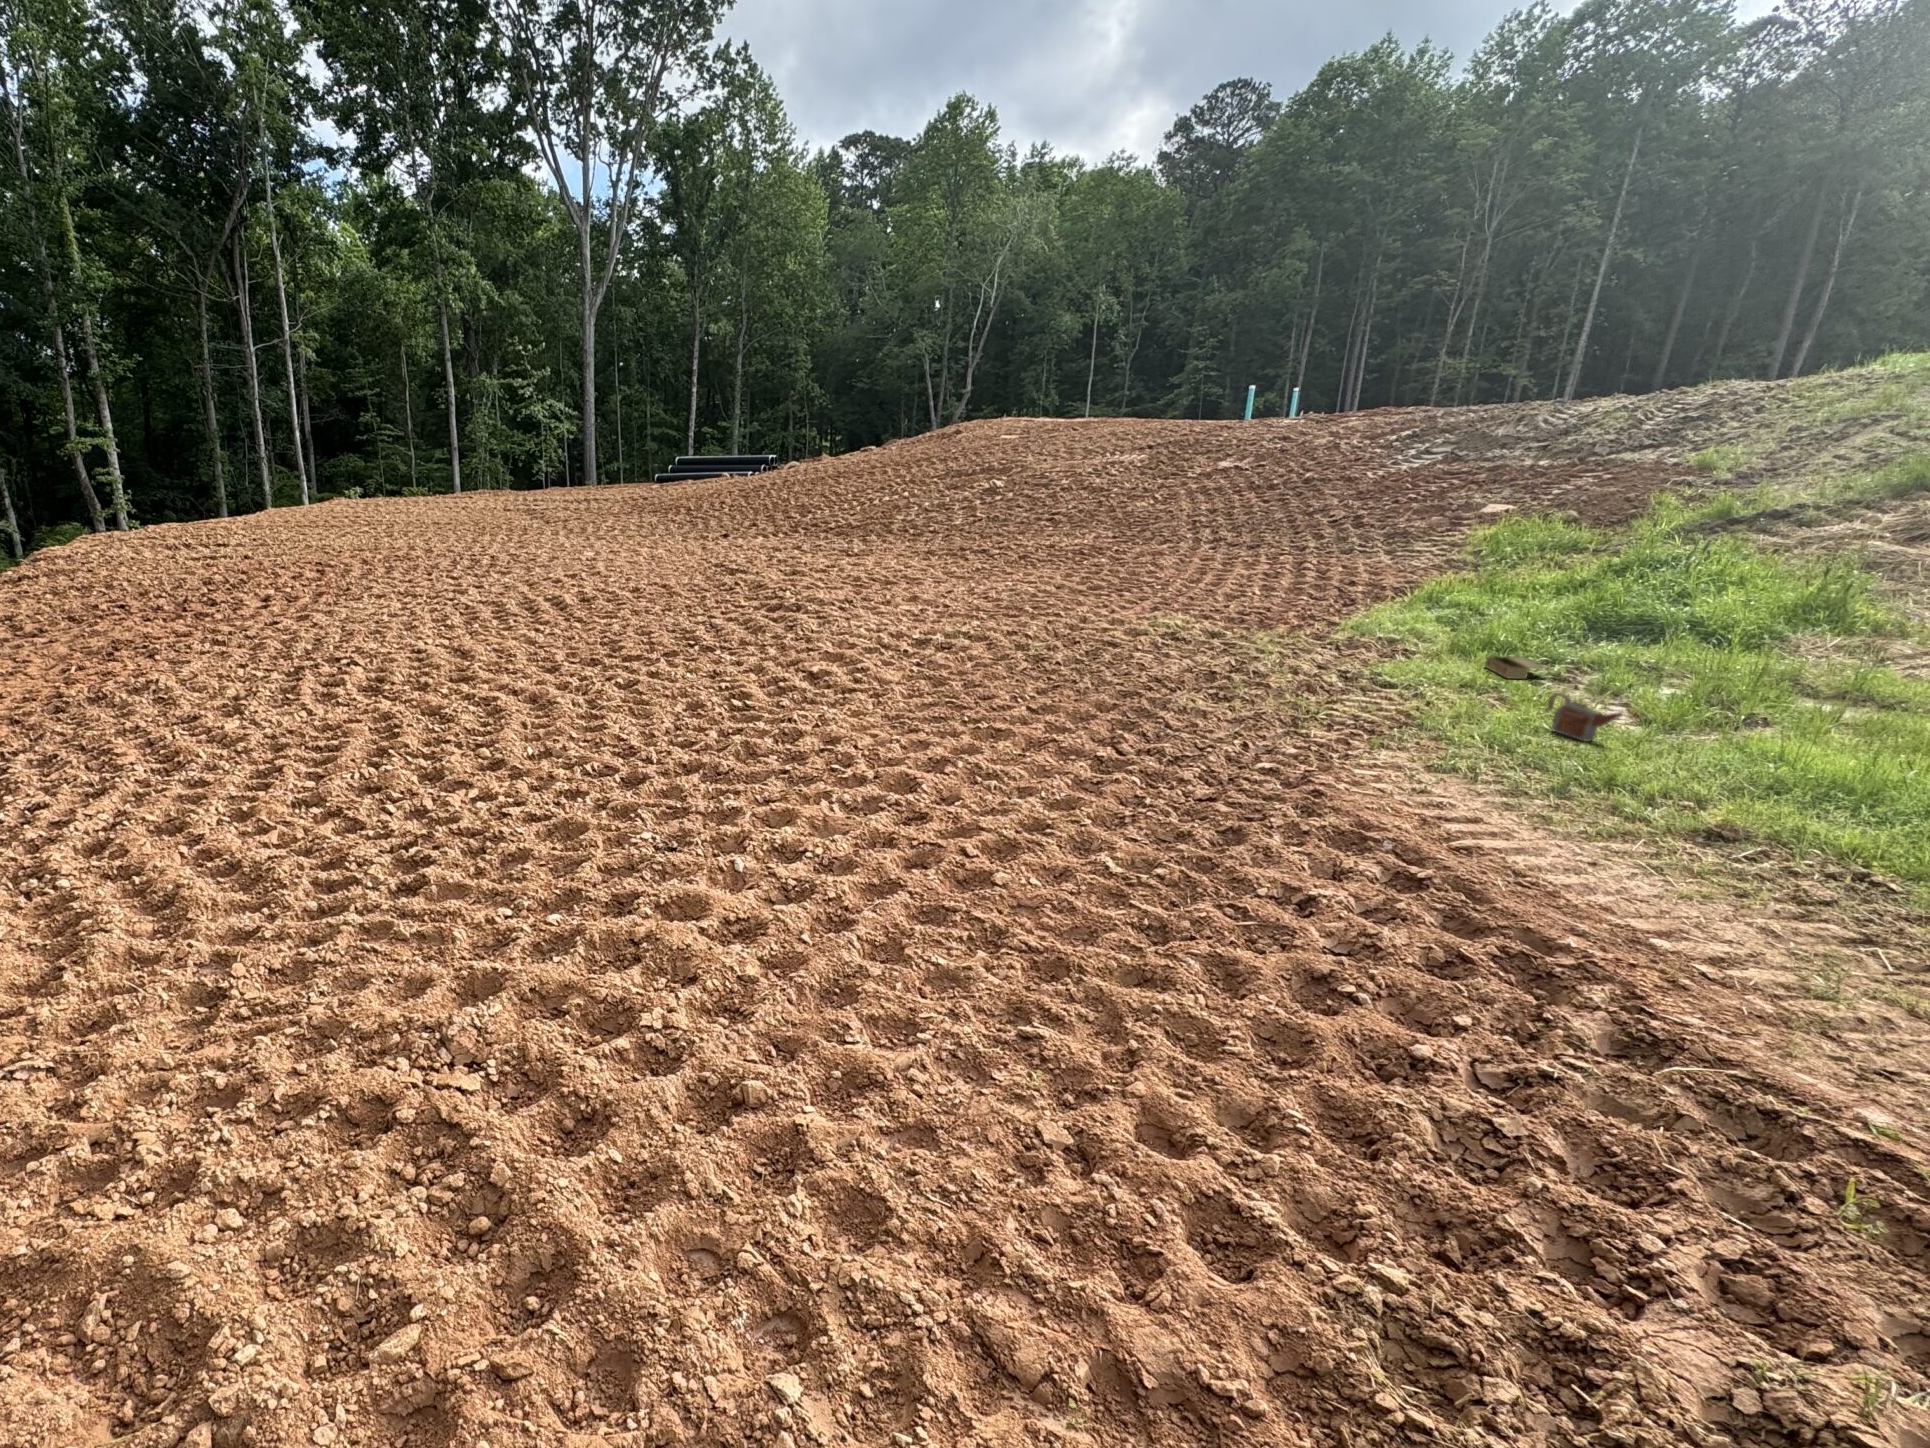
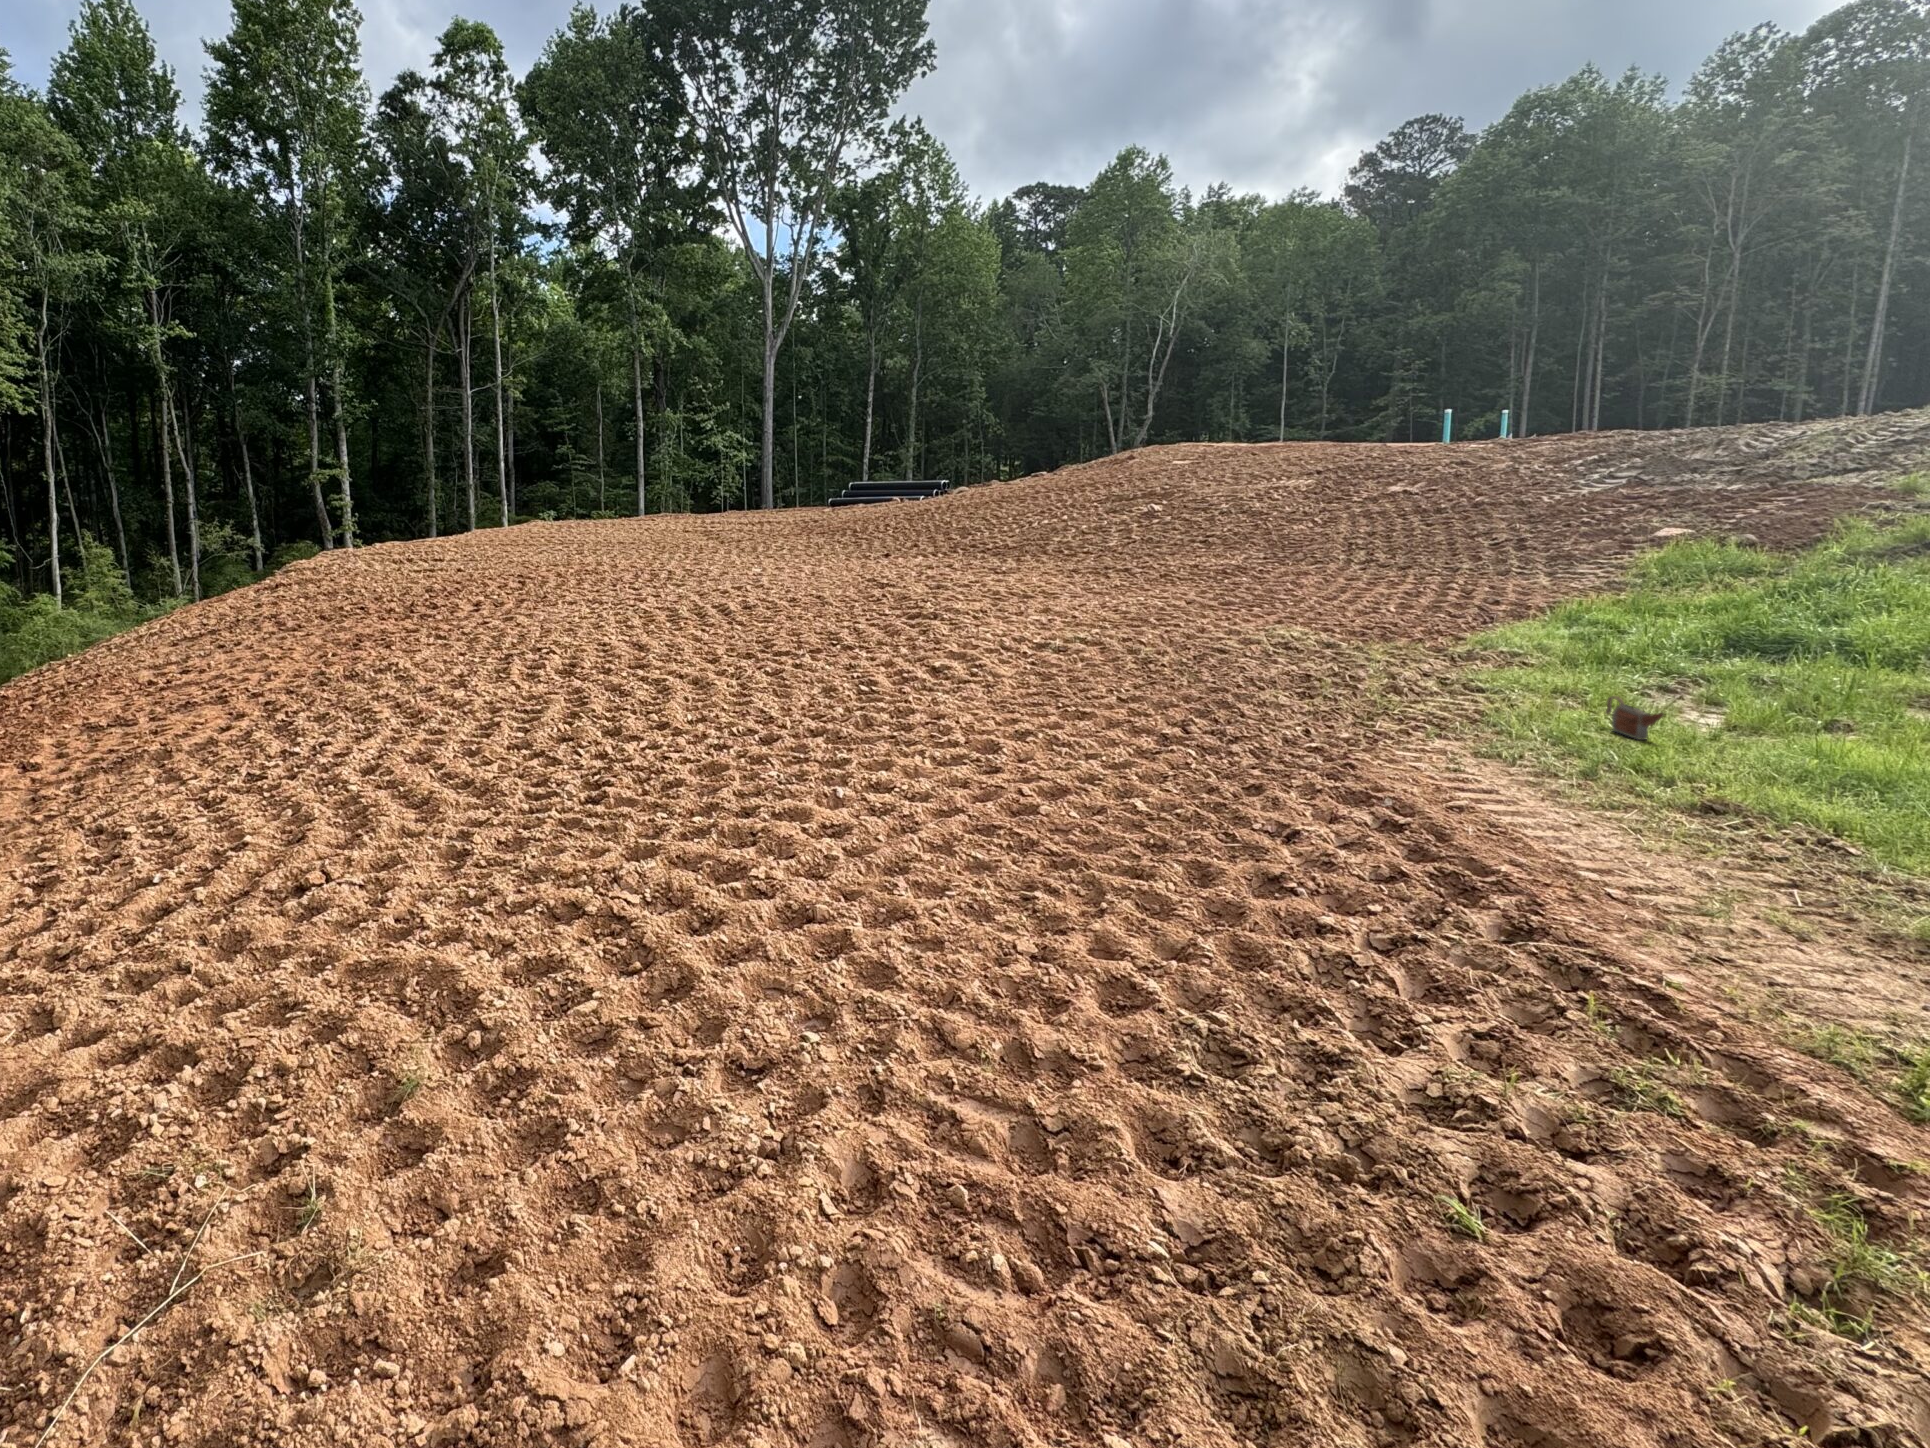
toolbox: present [1485,656,1547,679] -> none [1586,668,1642,689]

